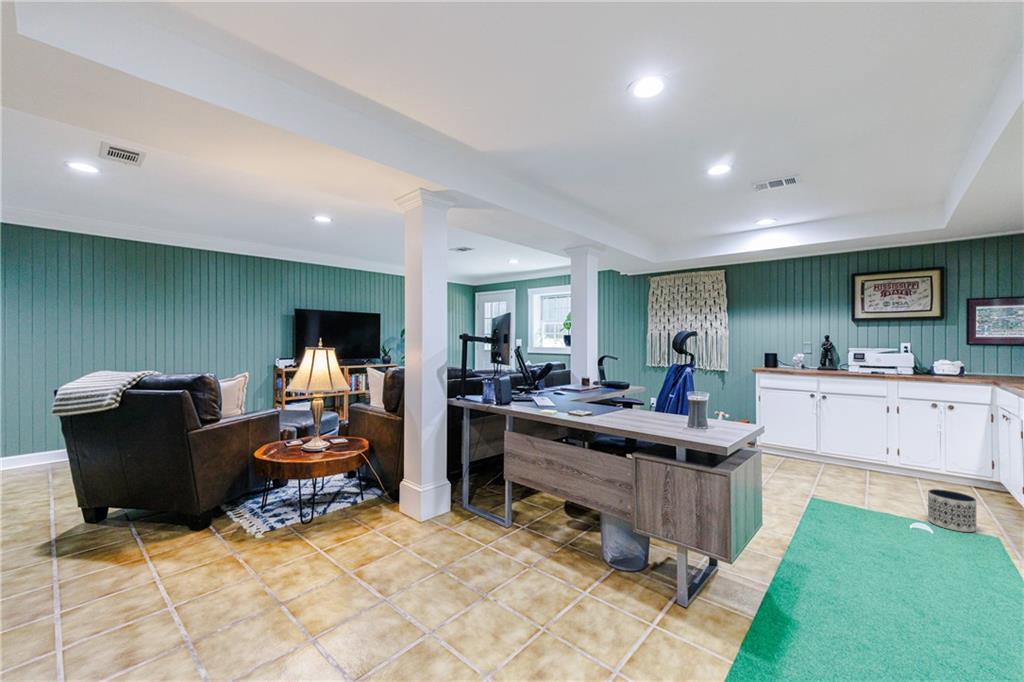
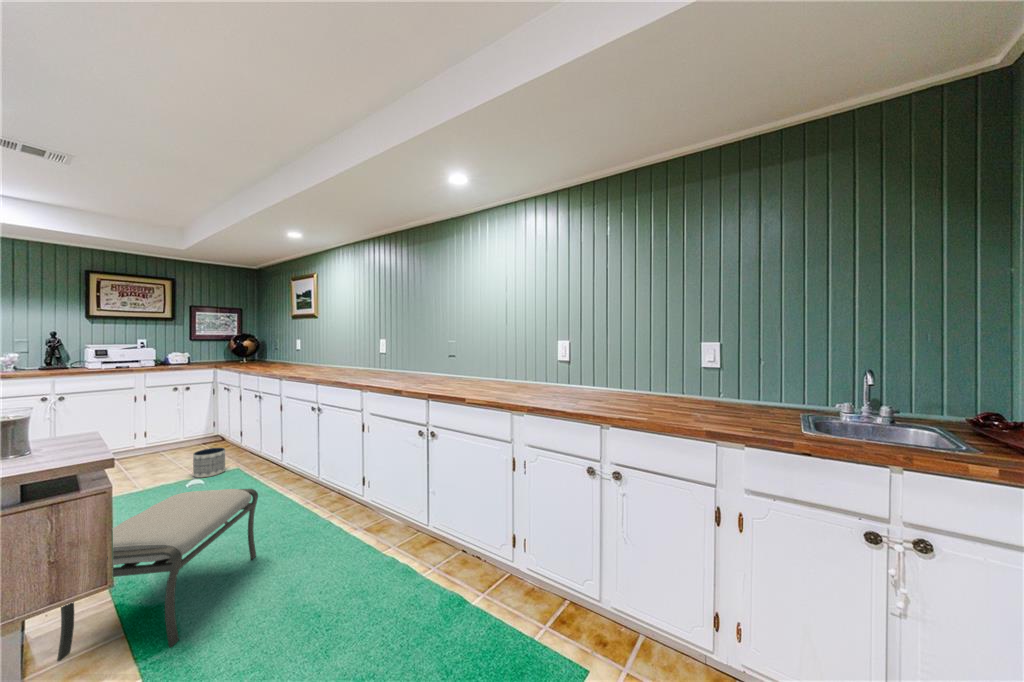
ottoman: none [712,515,921,662] -> present [57,489,258,661]

